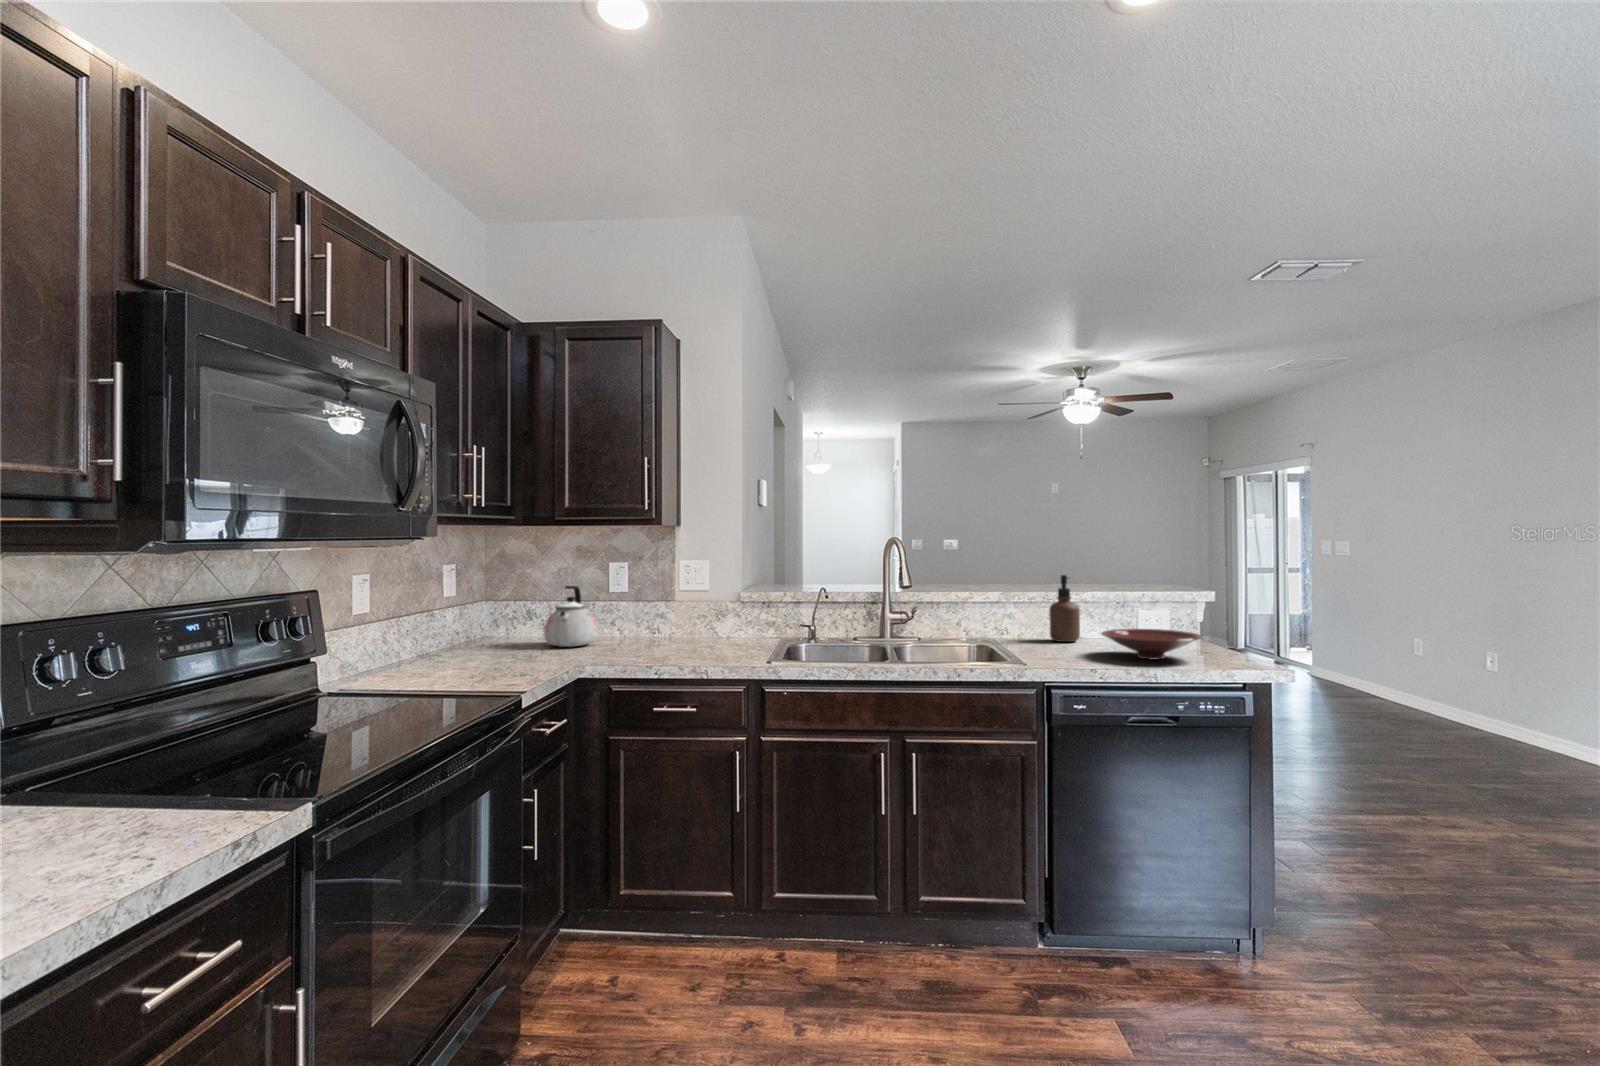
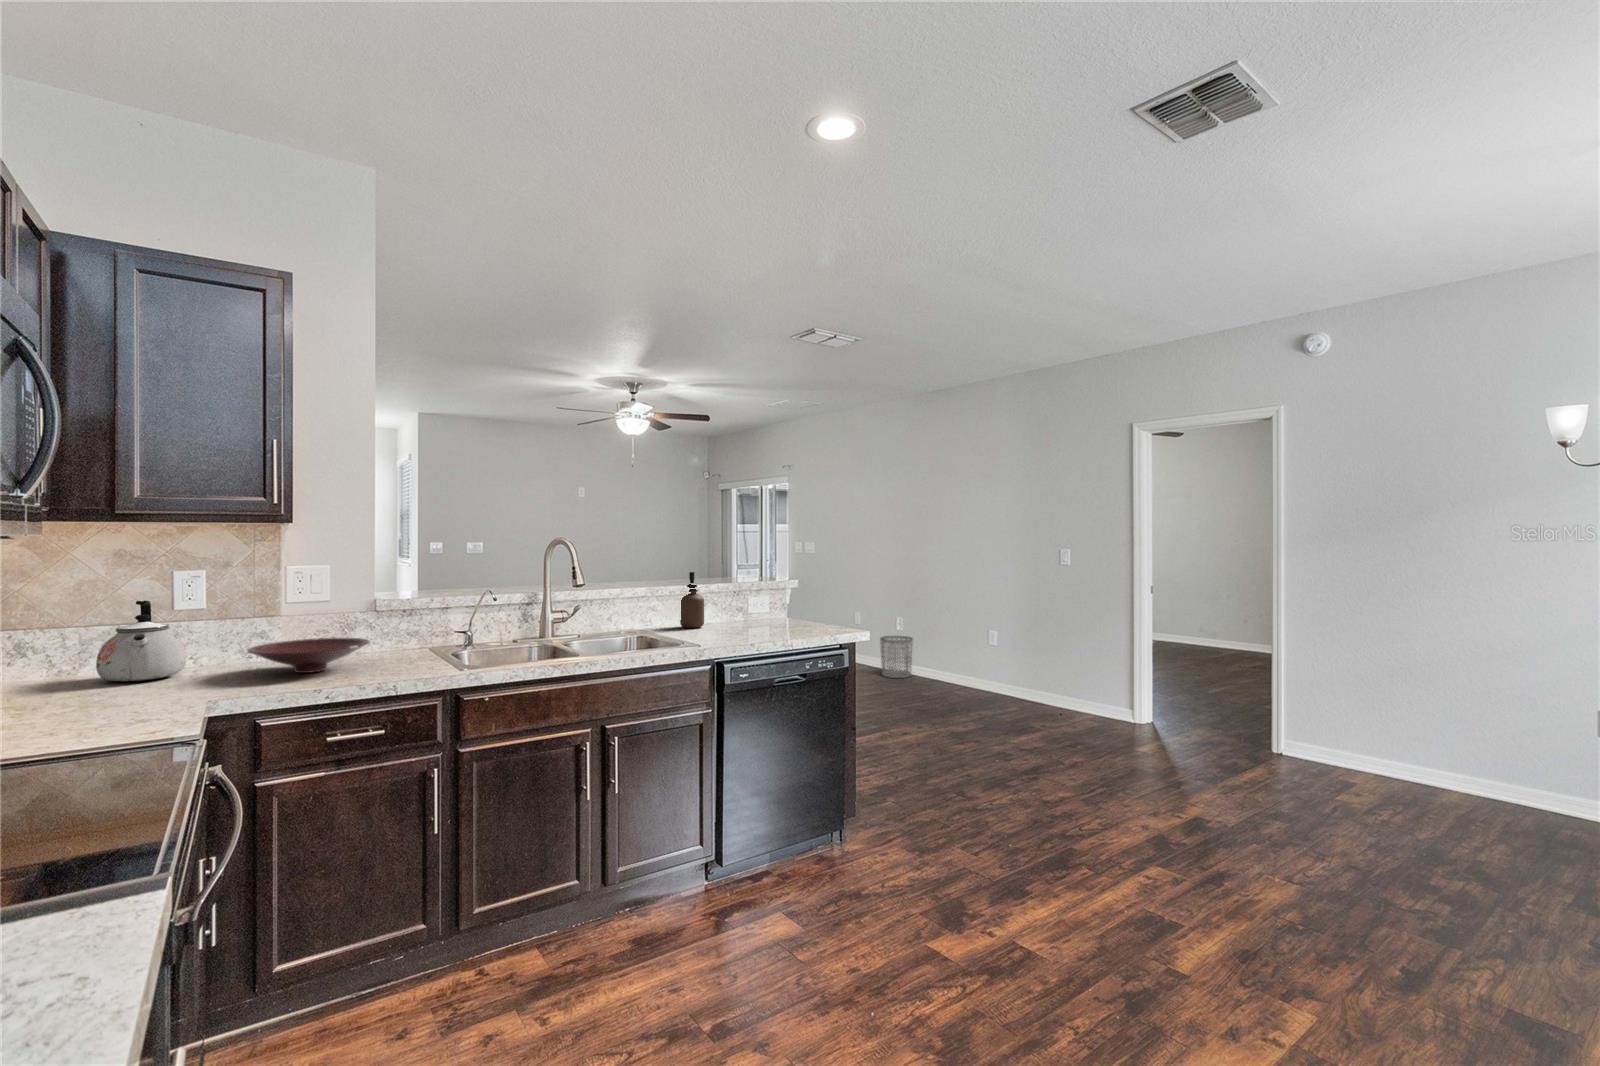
bowl: present [1101,629,1202,660] -> present [247,638,370,673]
waste bin: none [1474,681,1541,749] -> present [880,636,913,678]

